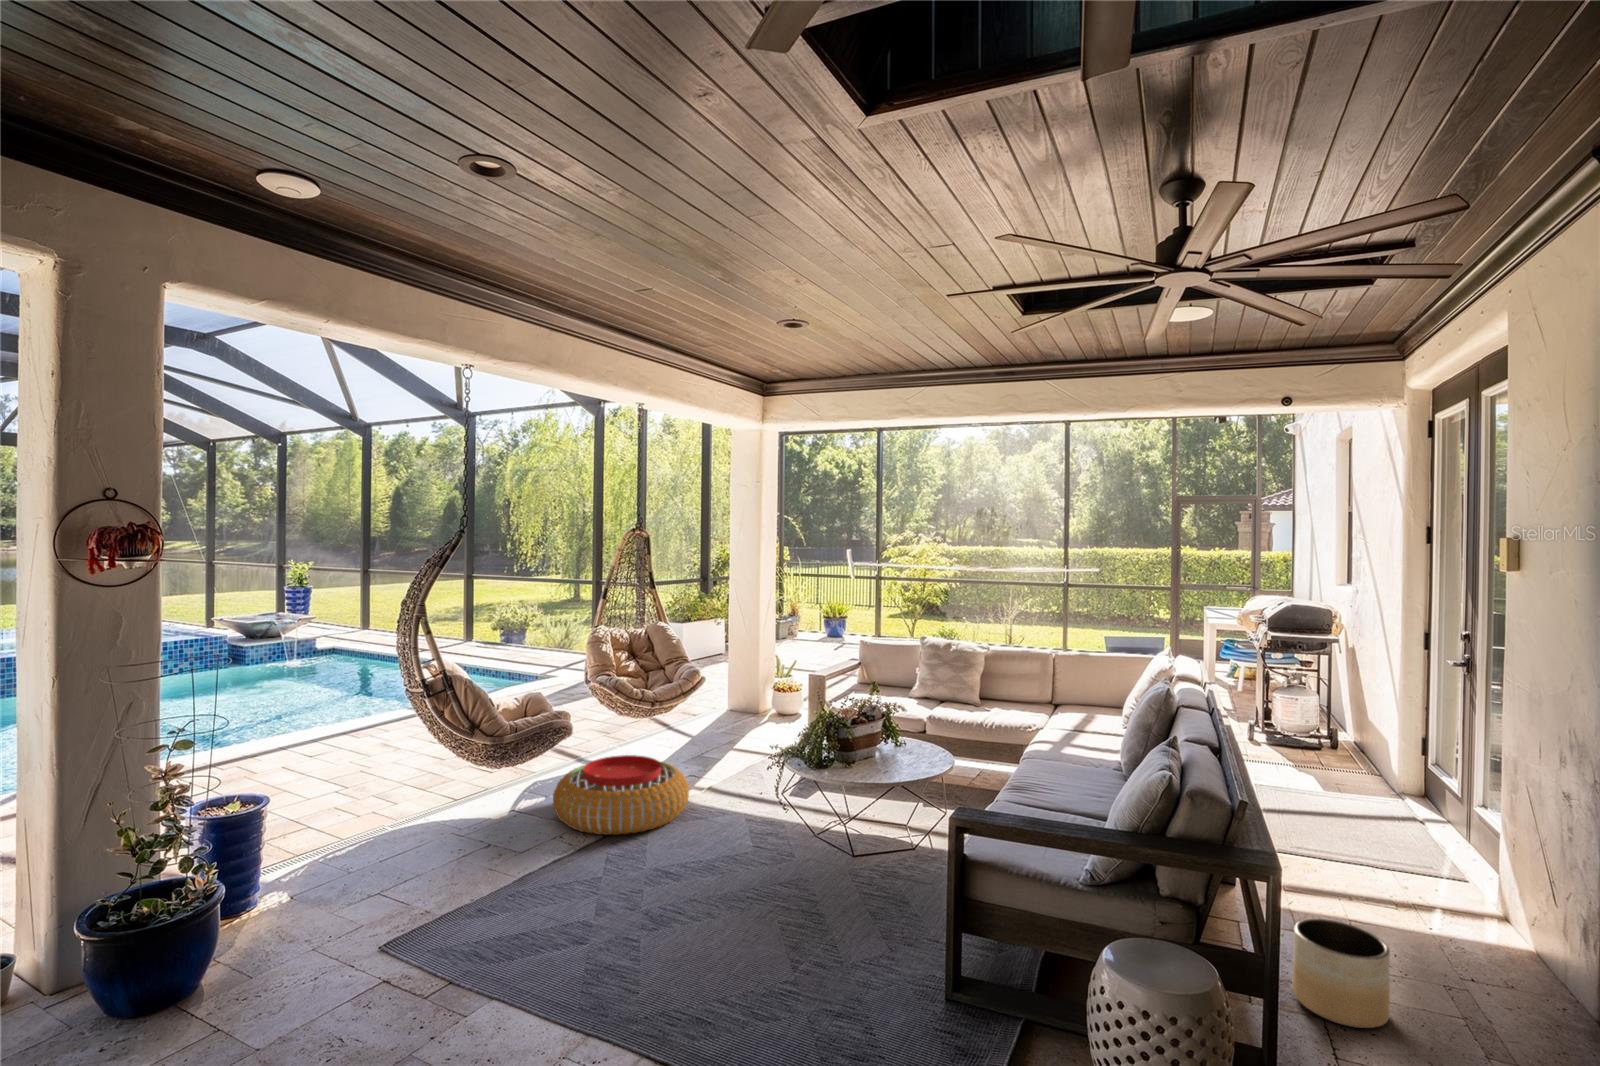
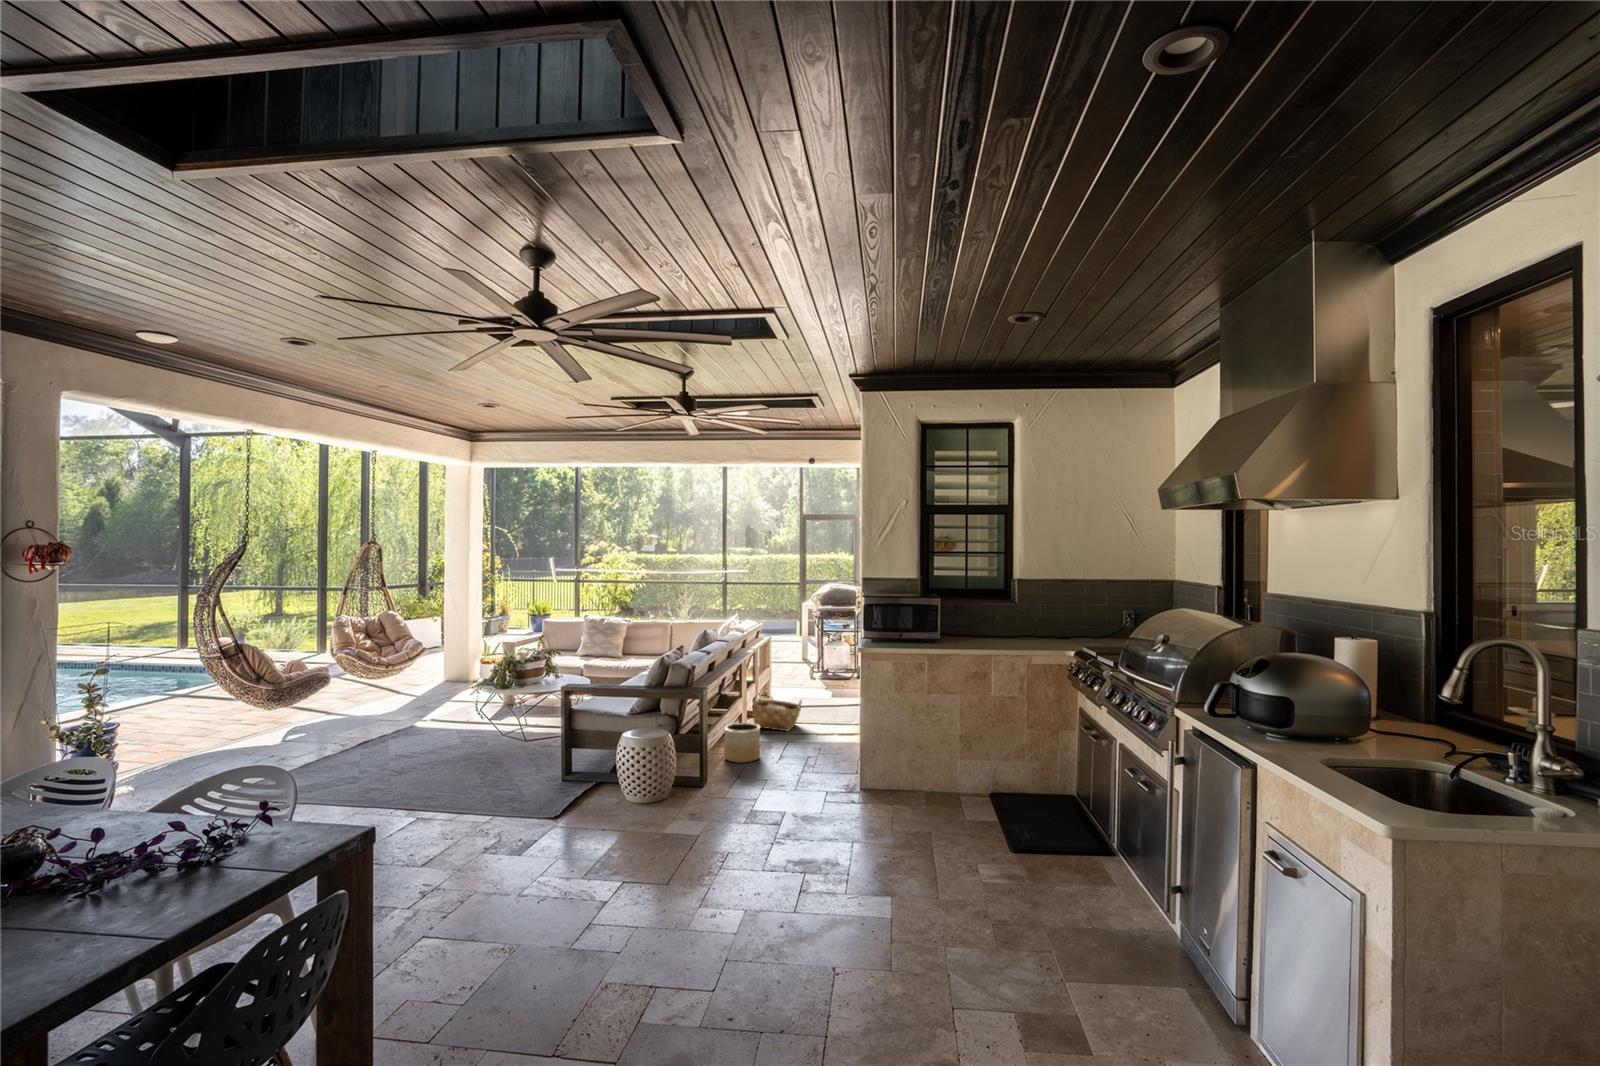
pouf: present [553,755,689,835] -> none [315,698,415,744]
woven basket: none [1279,819,1398,914] -> present [752,693,802,731]

